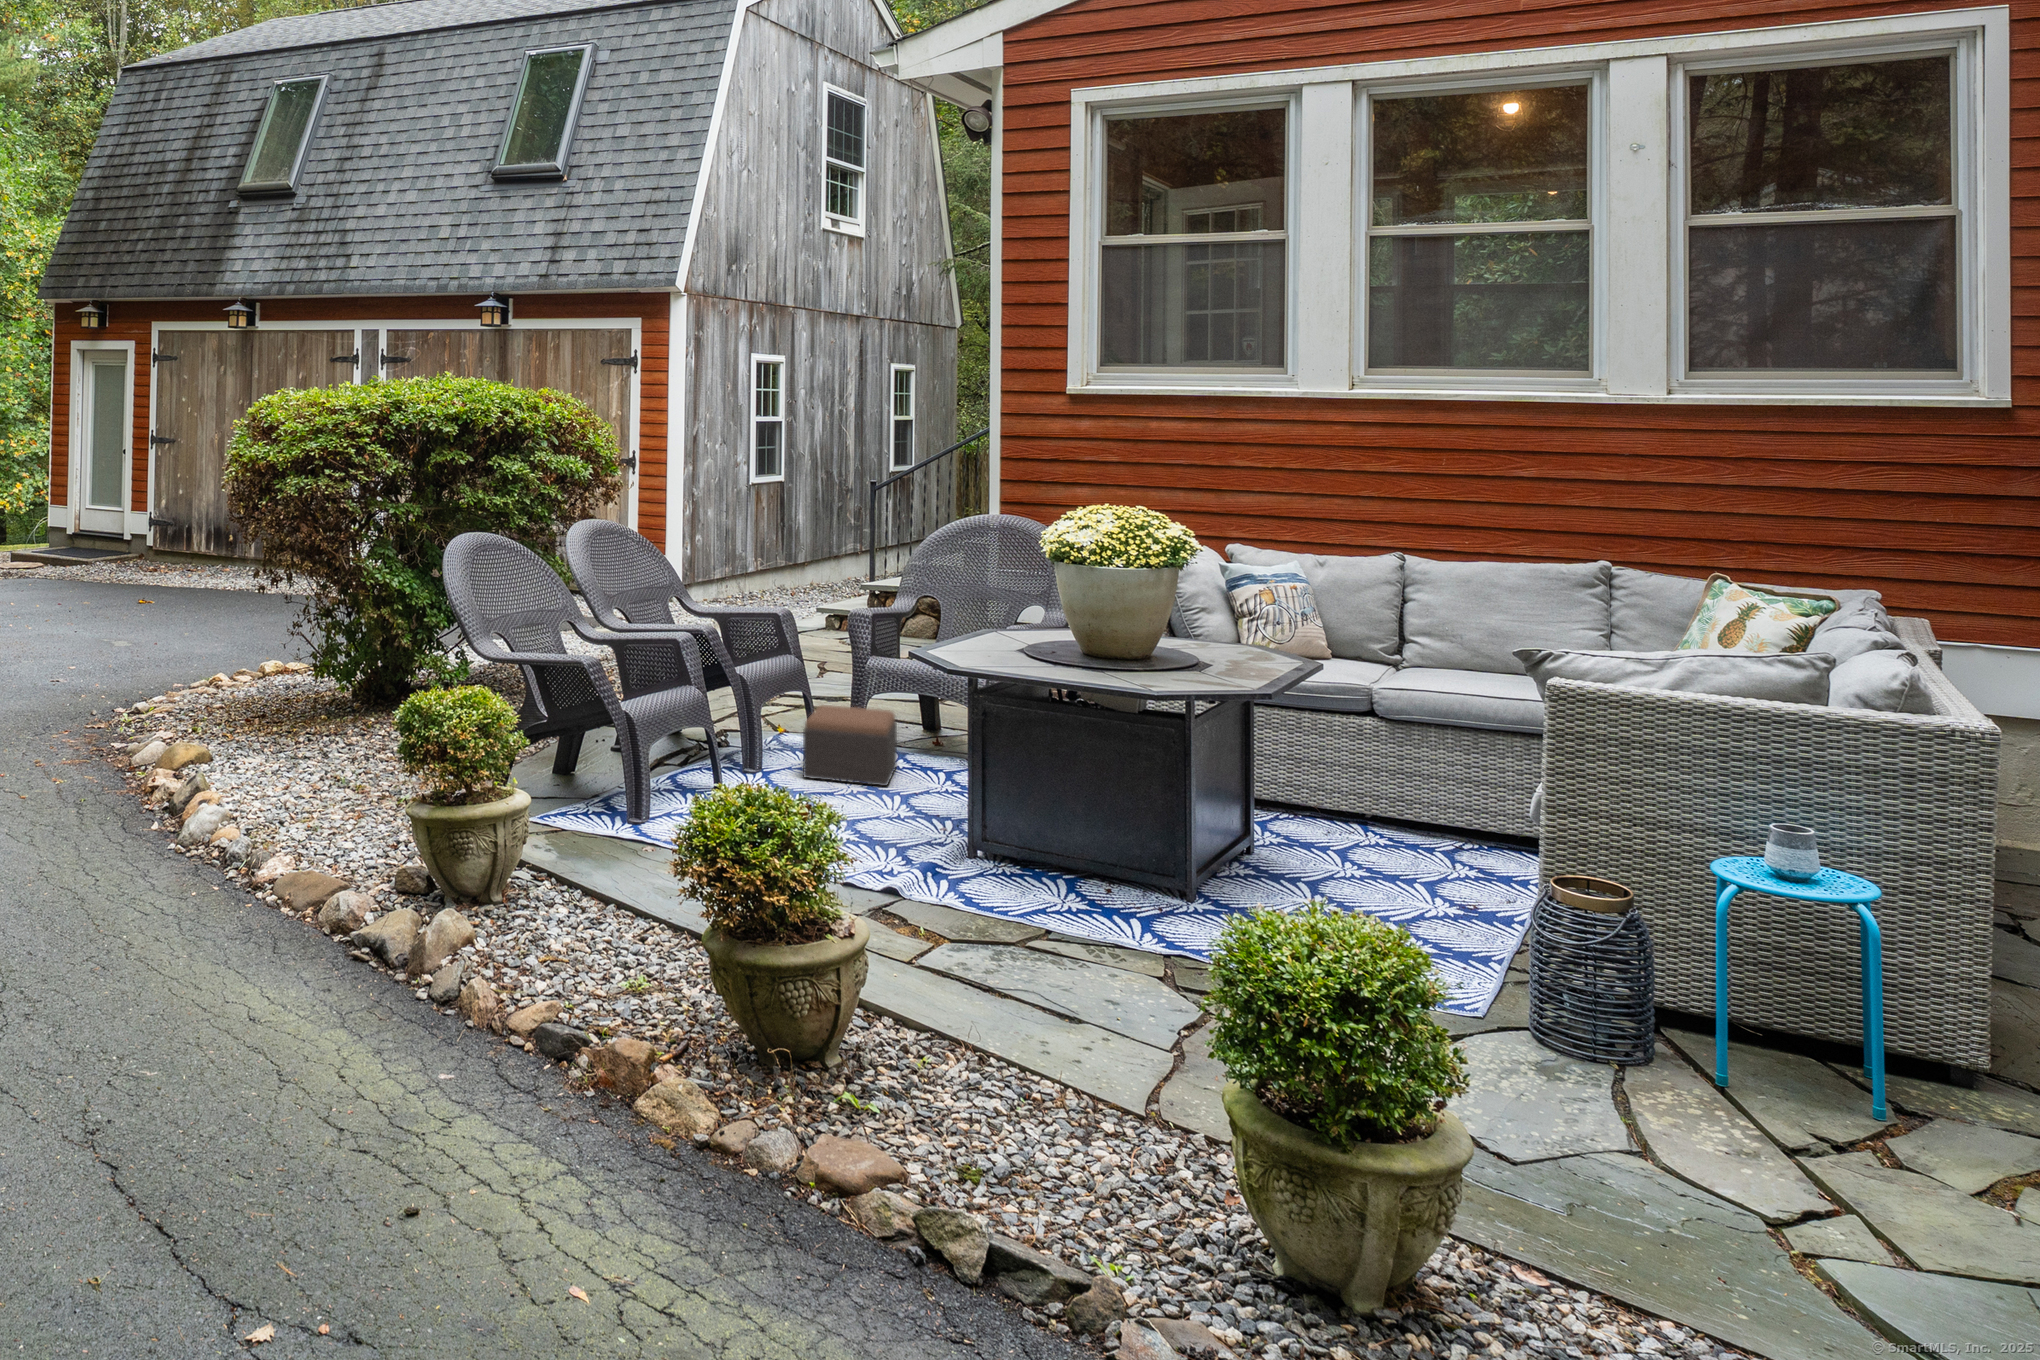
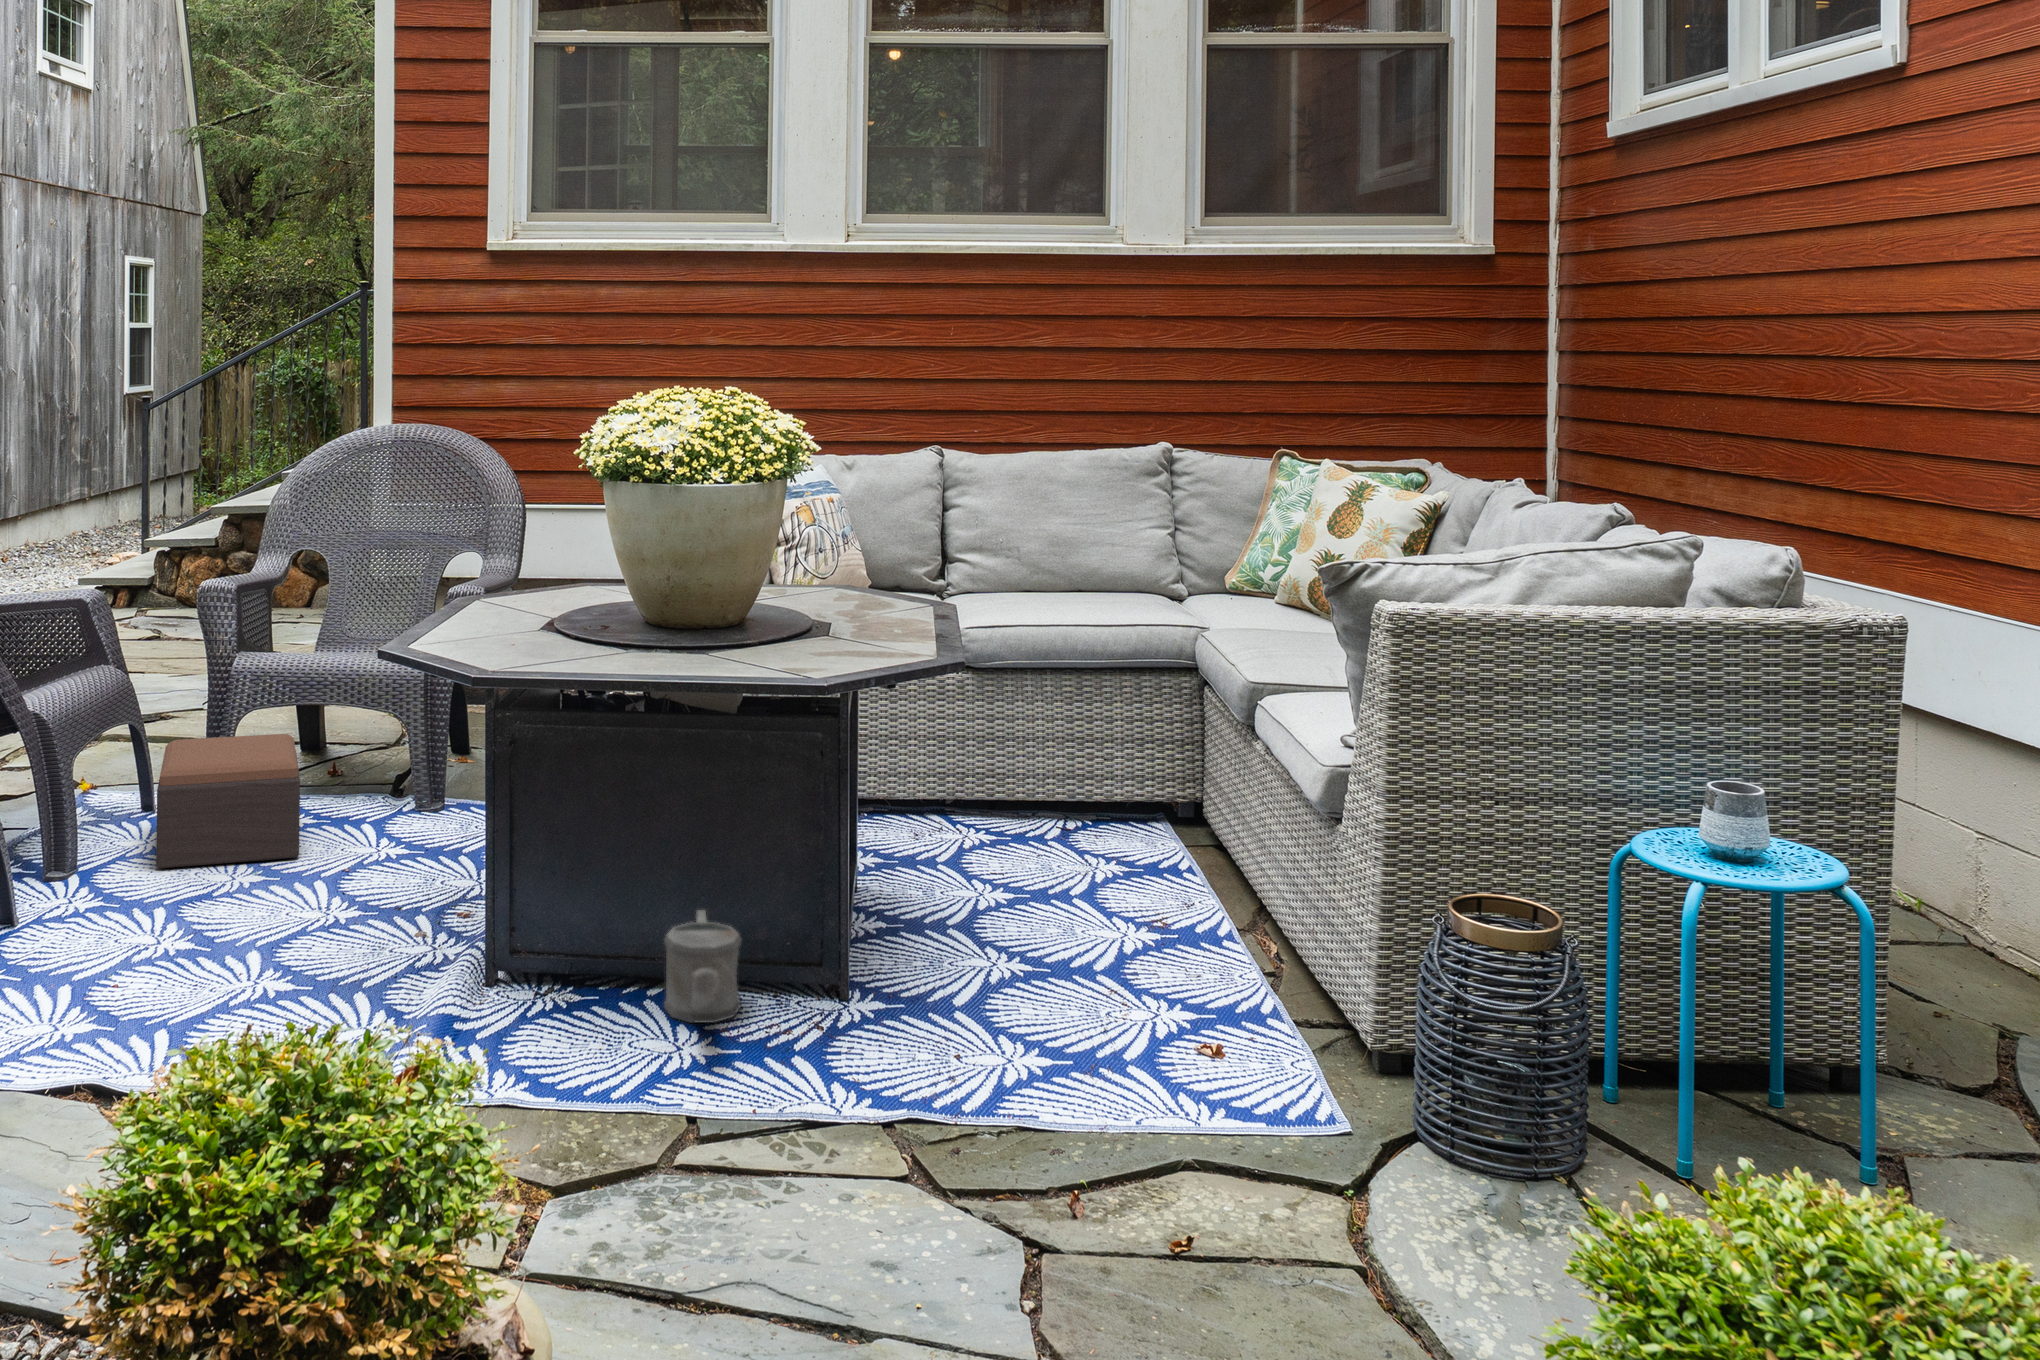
watering can: none [1061,843,1115,909] -> present [664,910,741,1023]

